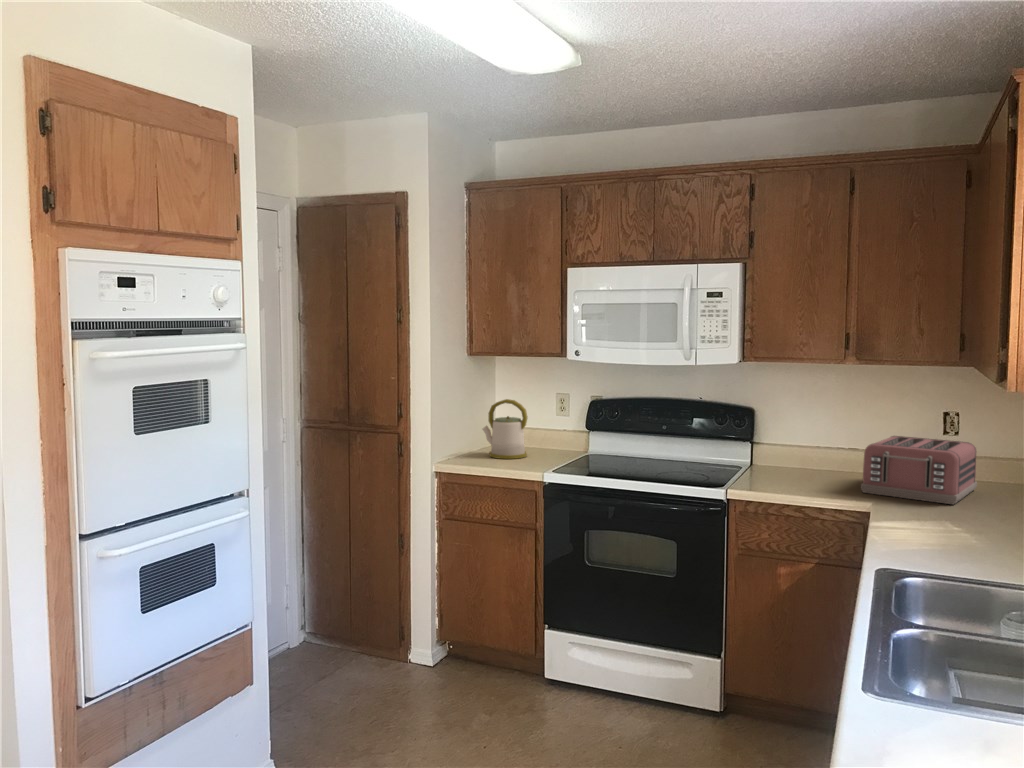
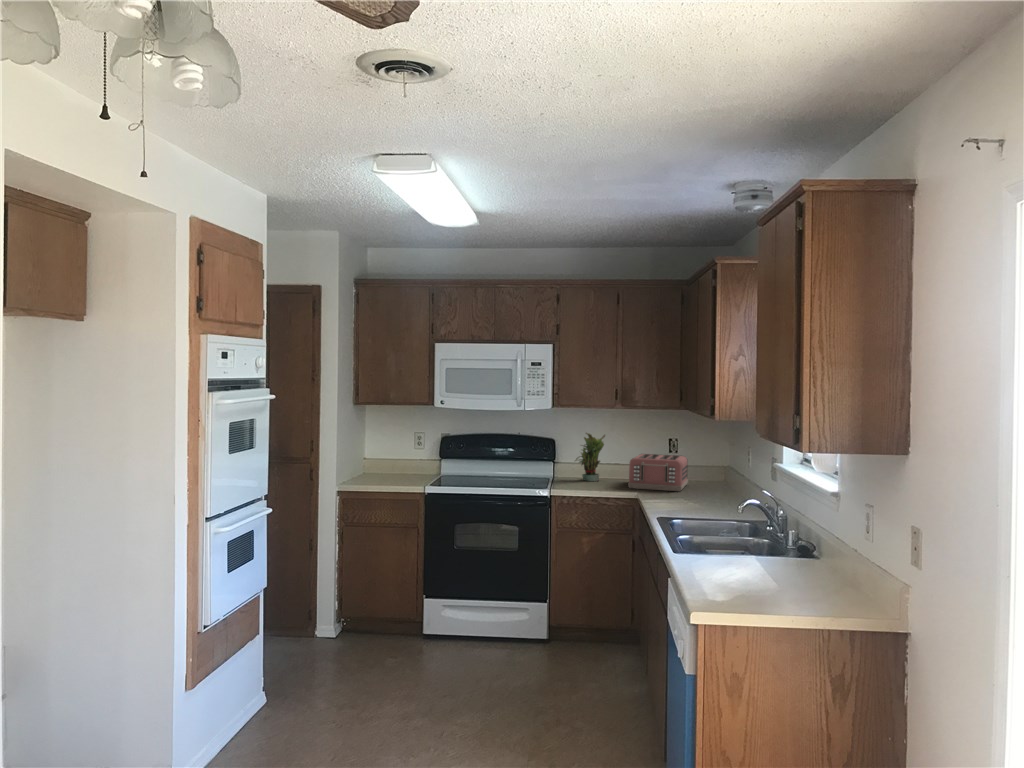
kettle: present [483,399,528,459] -> none [365,436,400,479]
potted plant: none [780,400,831,475] -> present [576,433,605,481]

